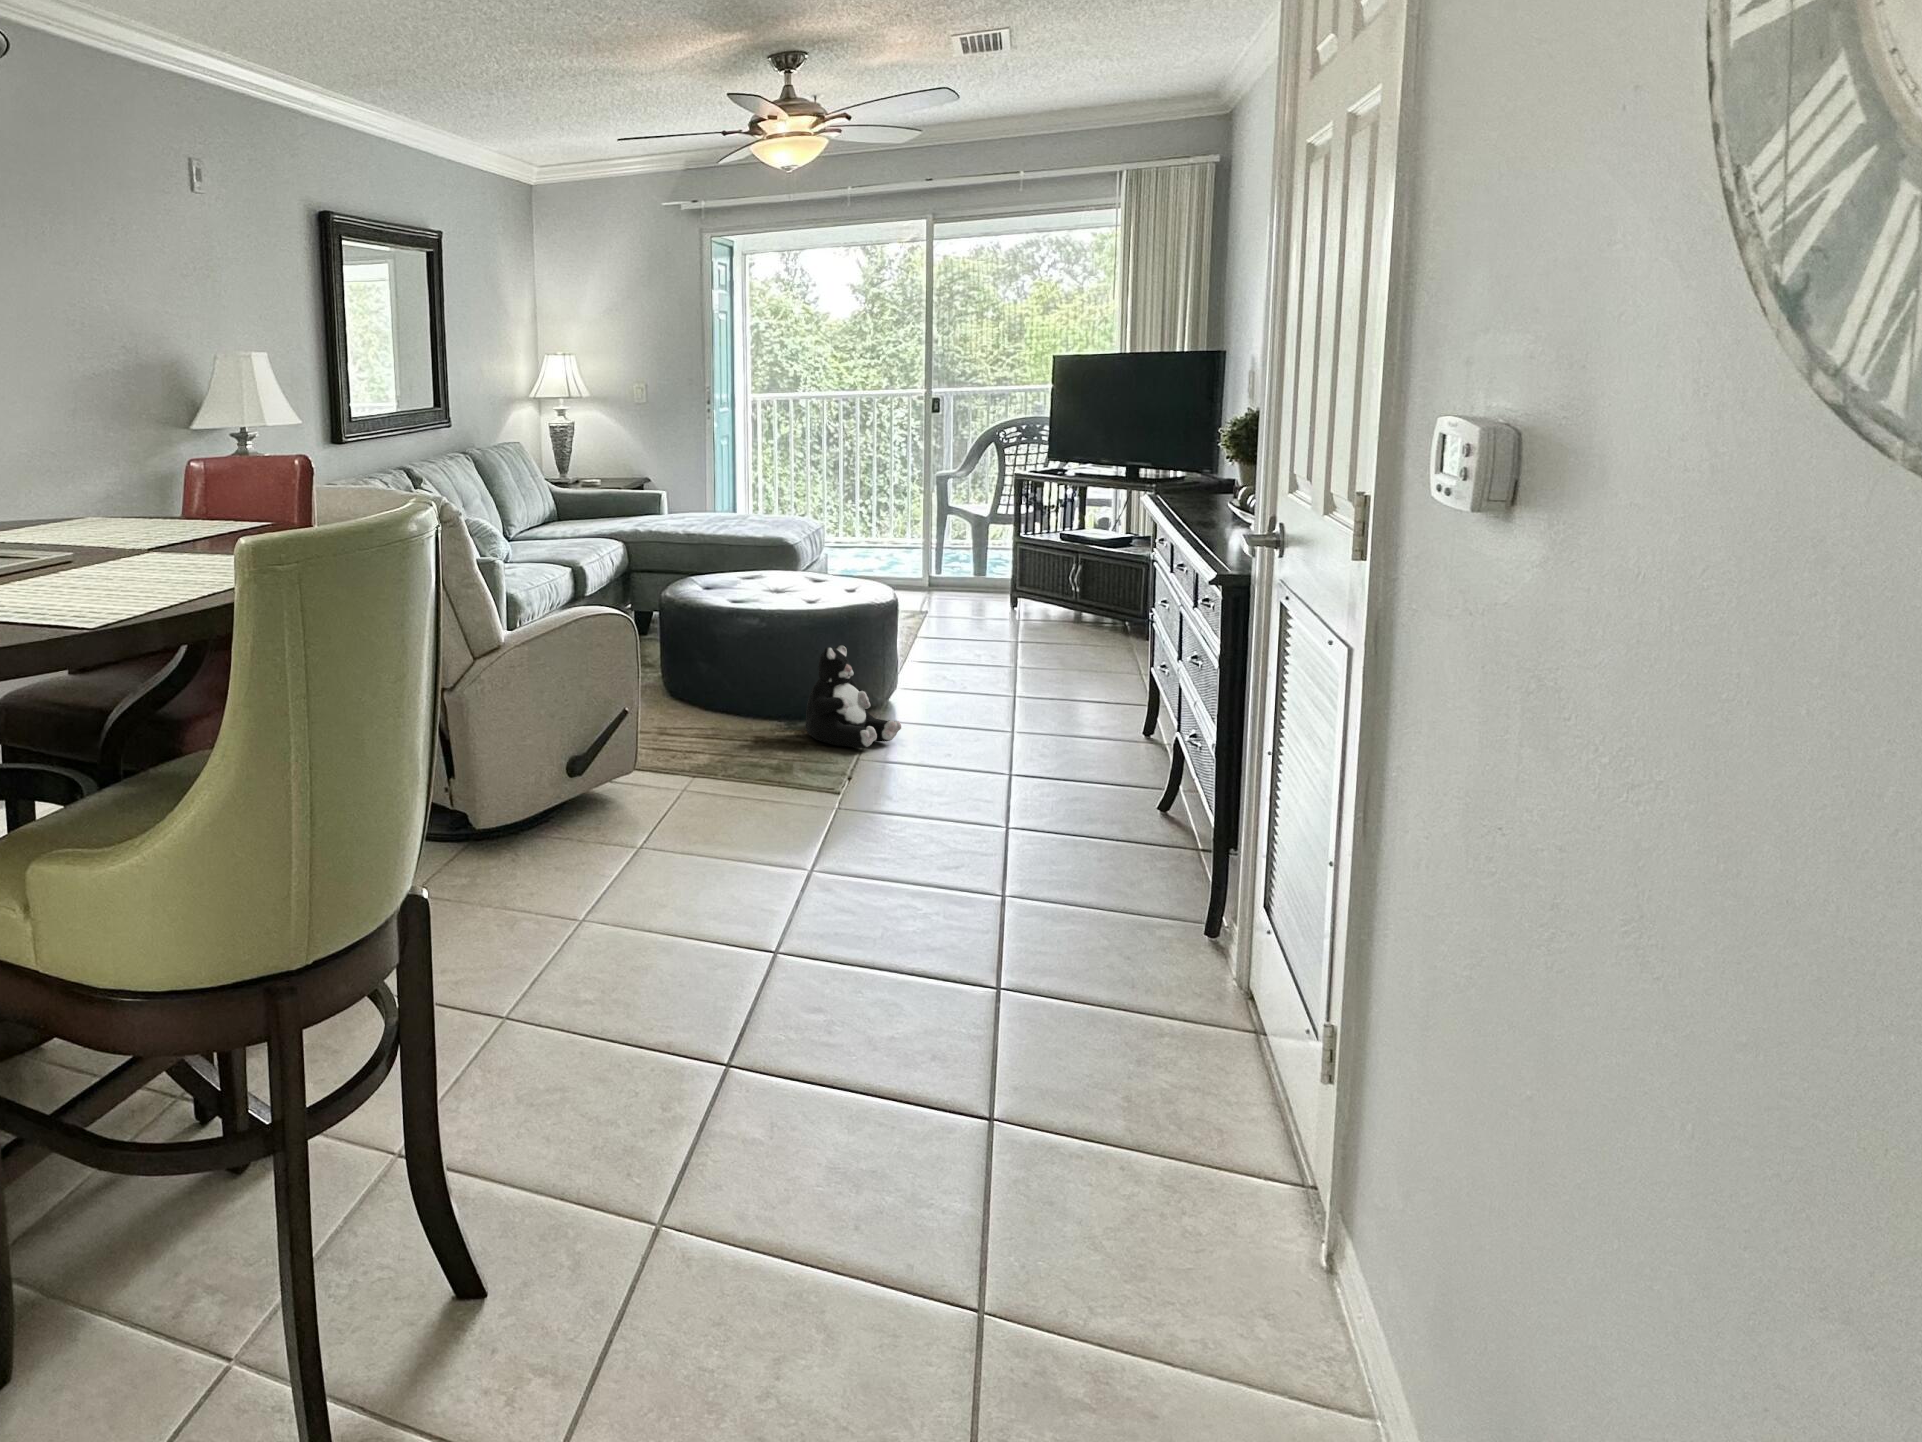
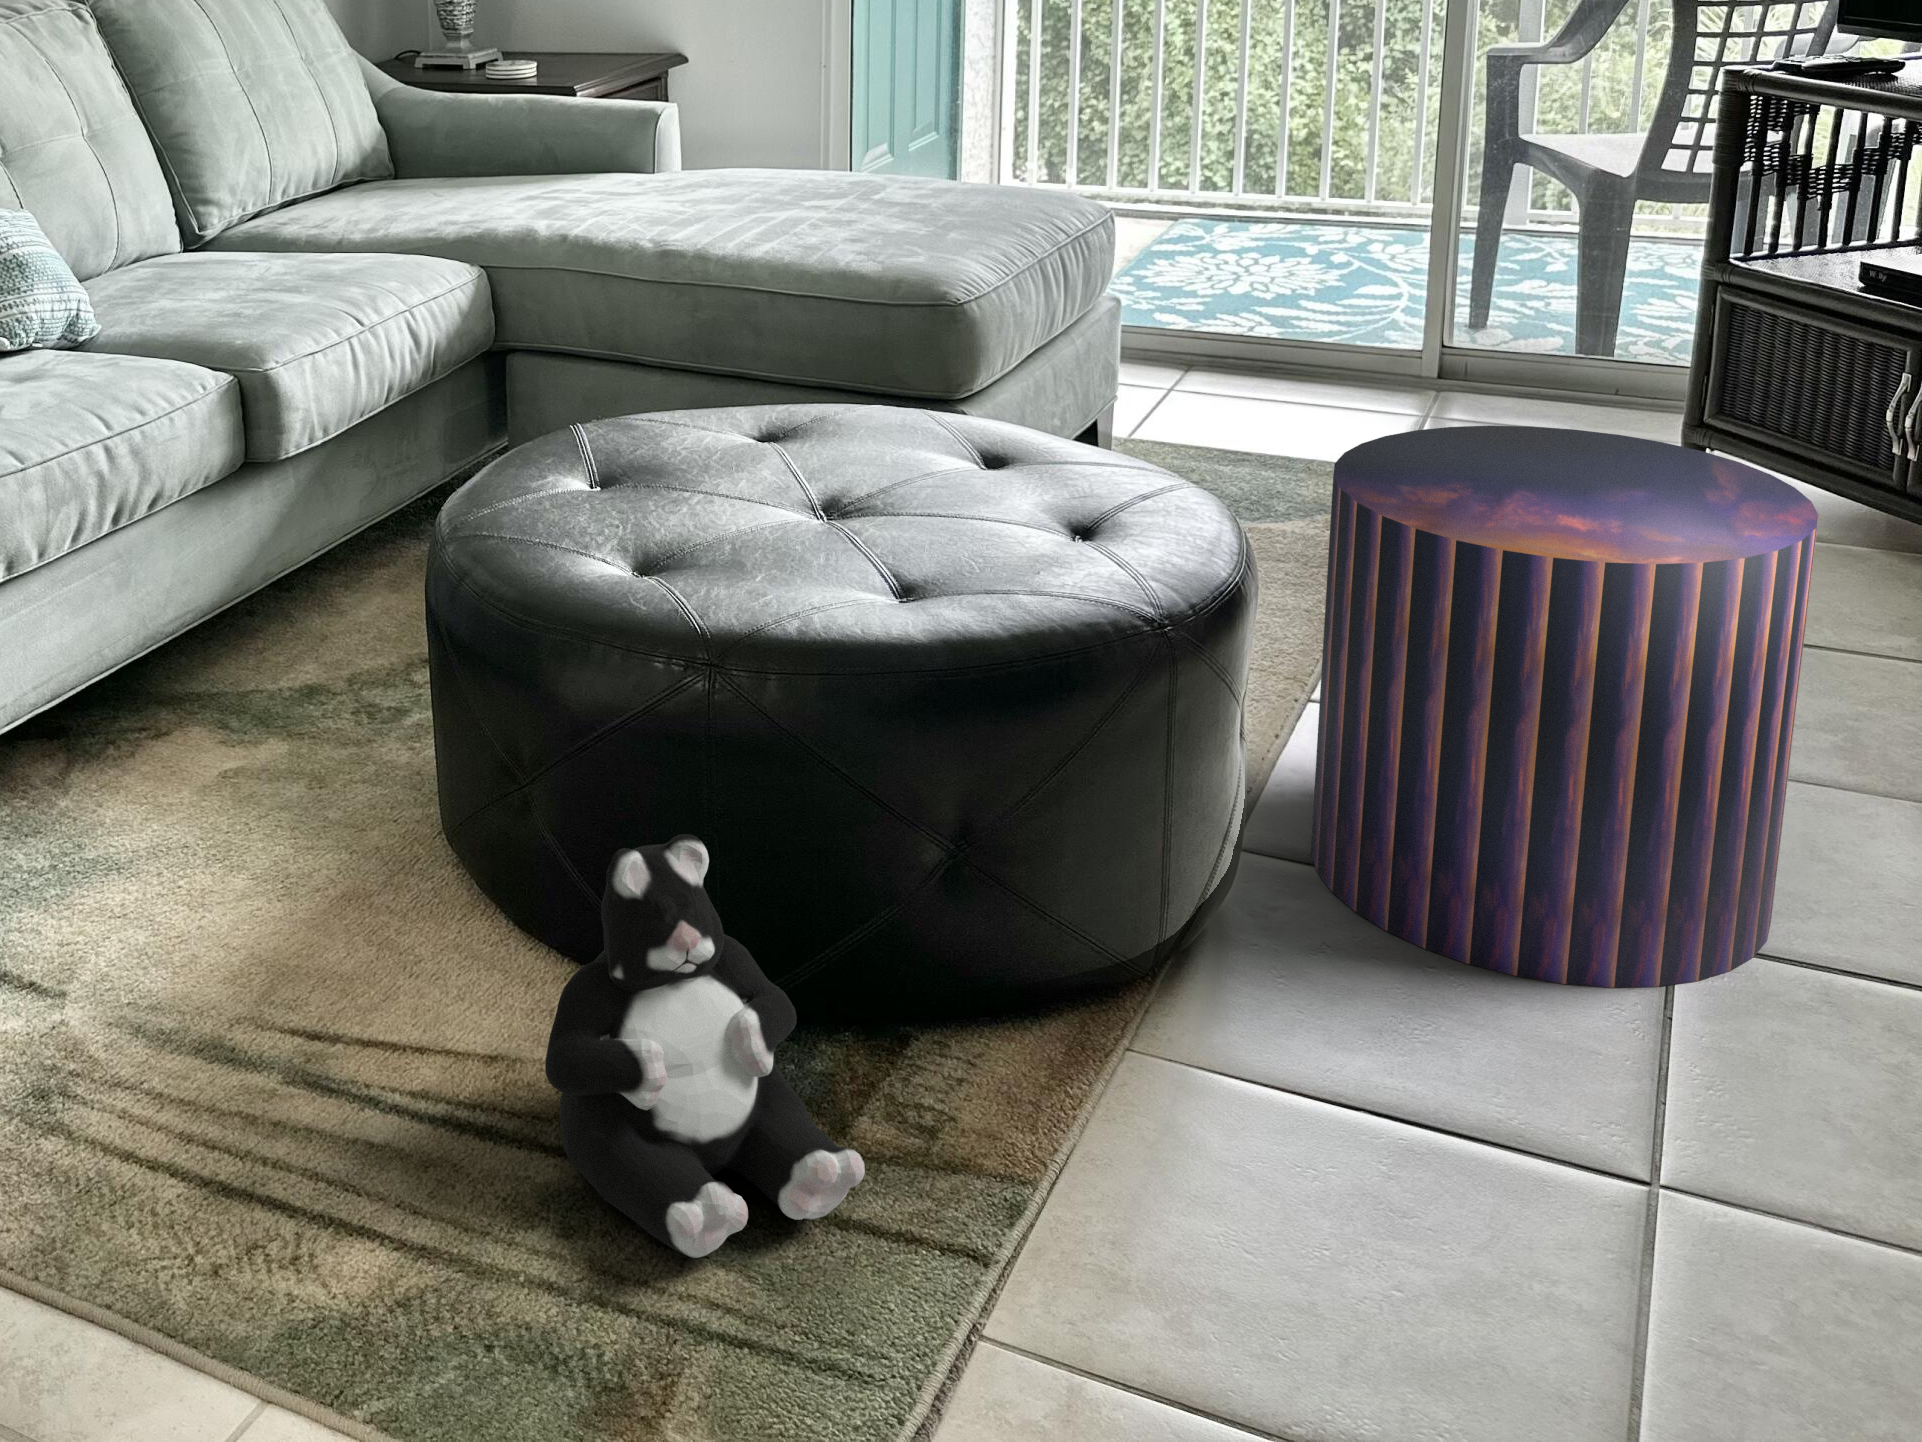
pouf: none [961,557,1097,702] -> present [1311,426,1819,988]

